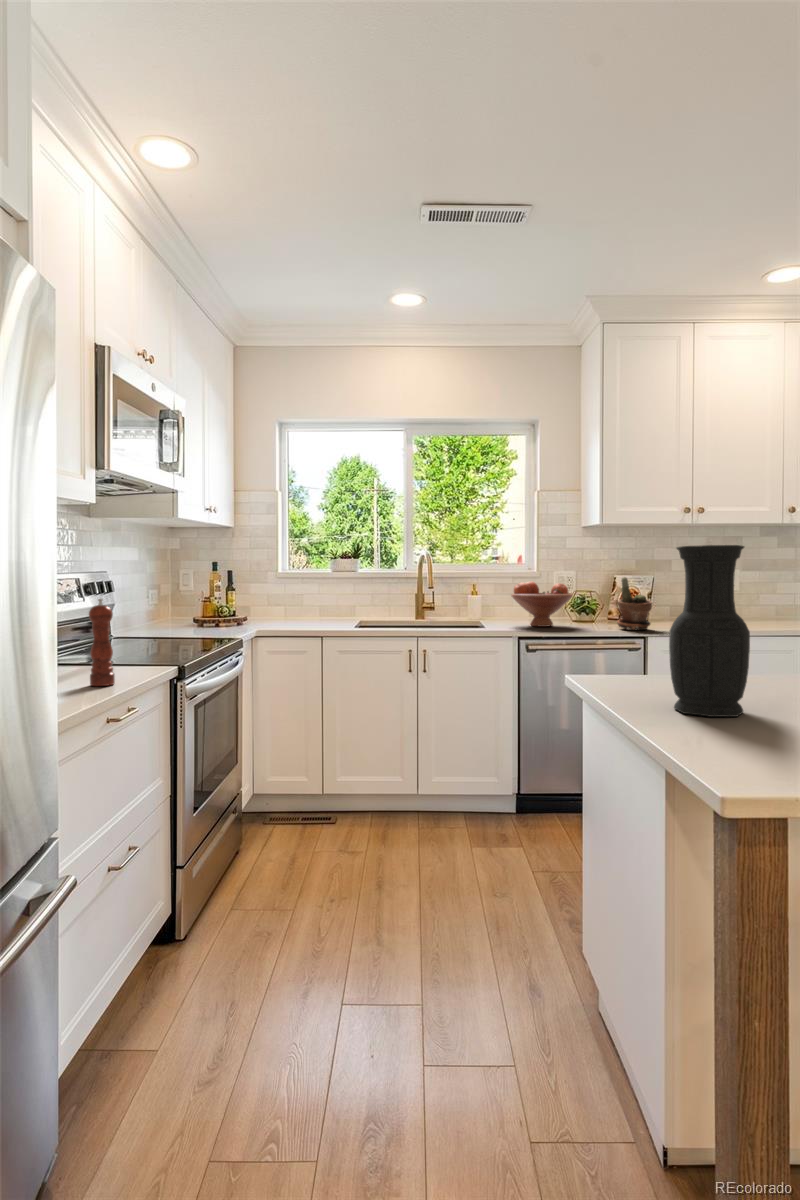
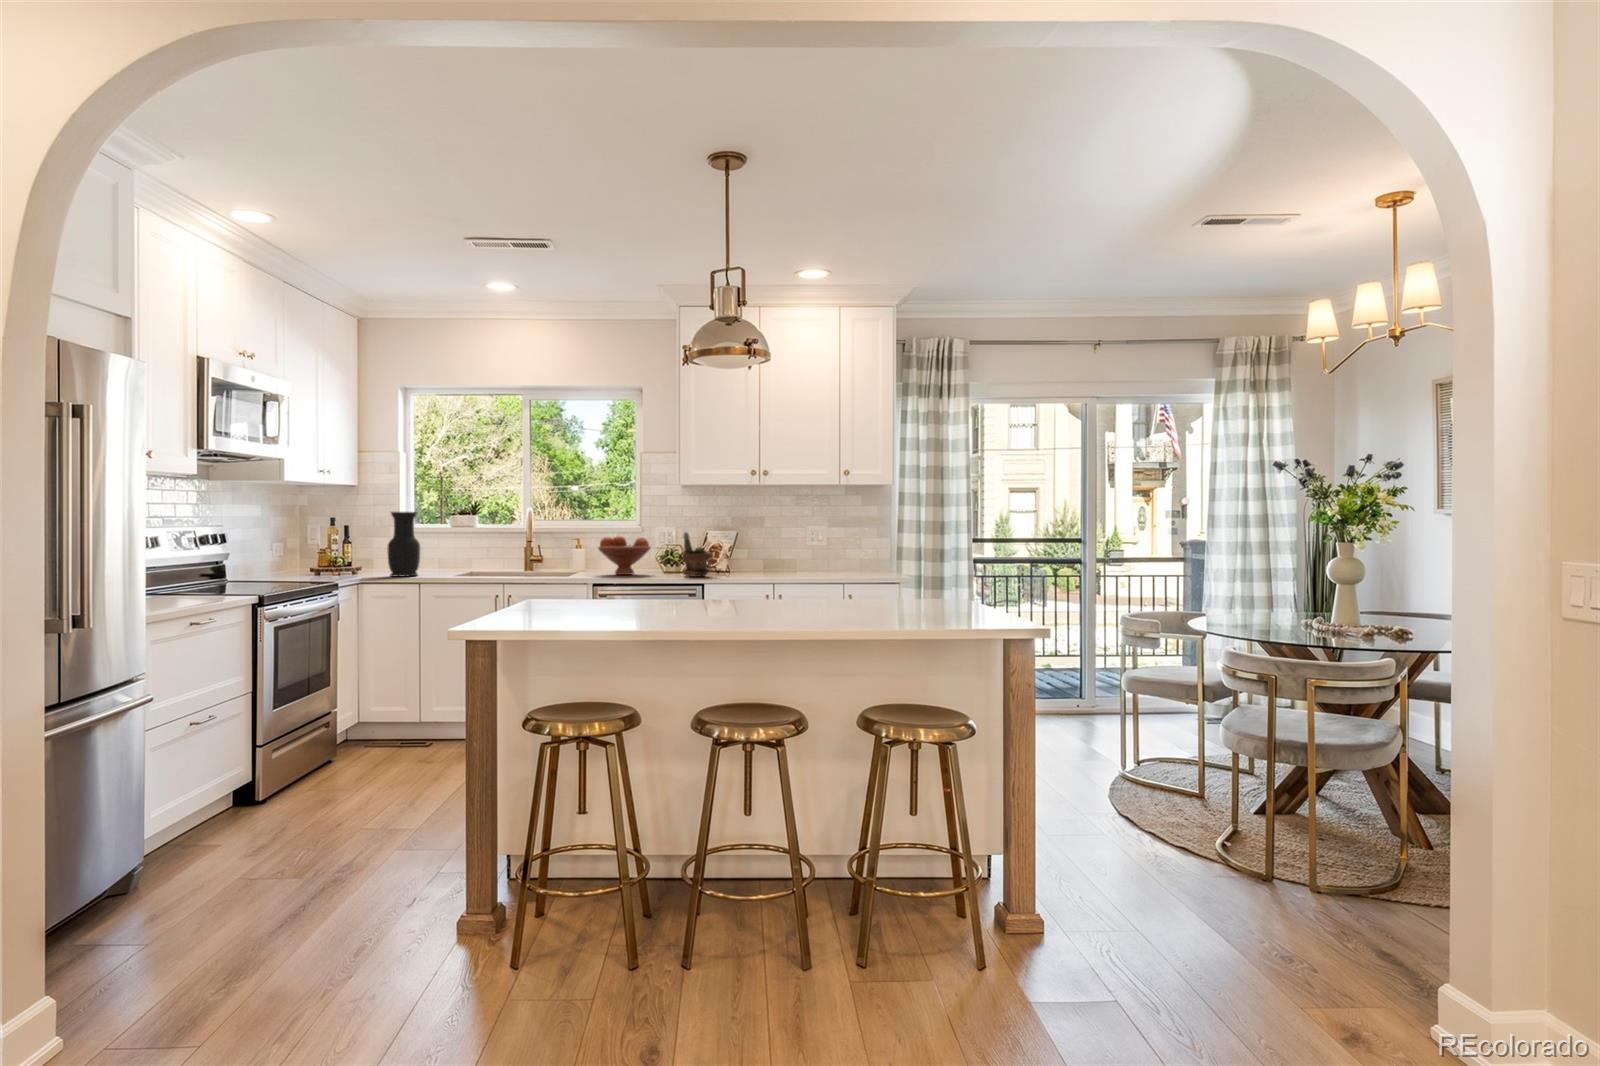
vase: present [669,545,750,717] -> present [387,512,420,577]
pepper mill: present [89,599,115,686] -> none [185,541,204,601]

